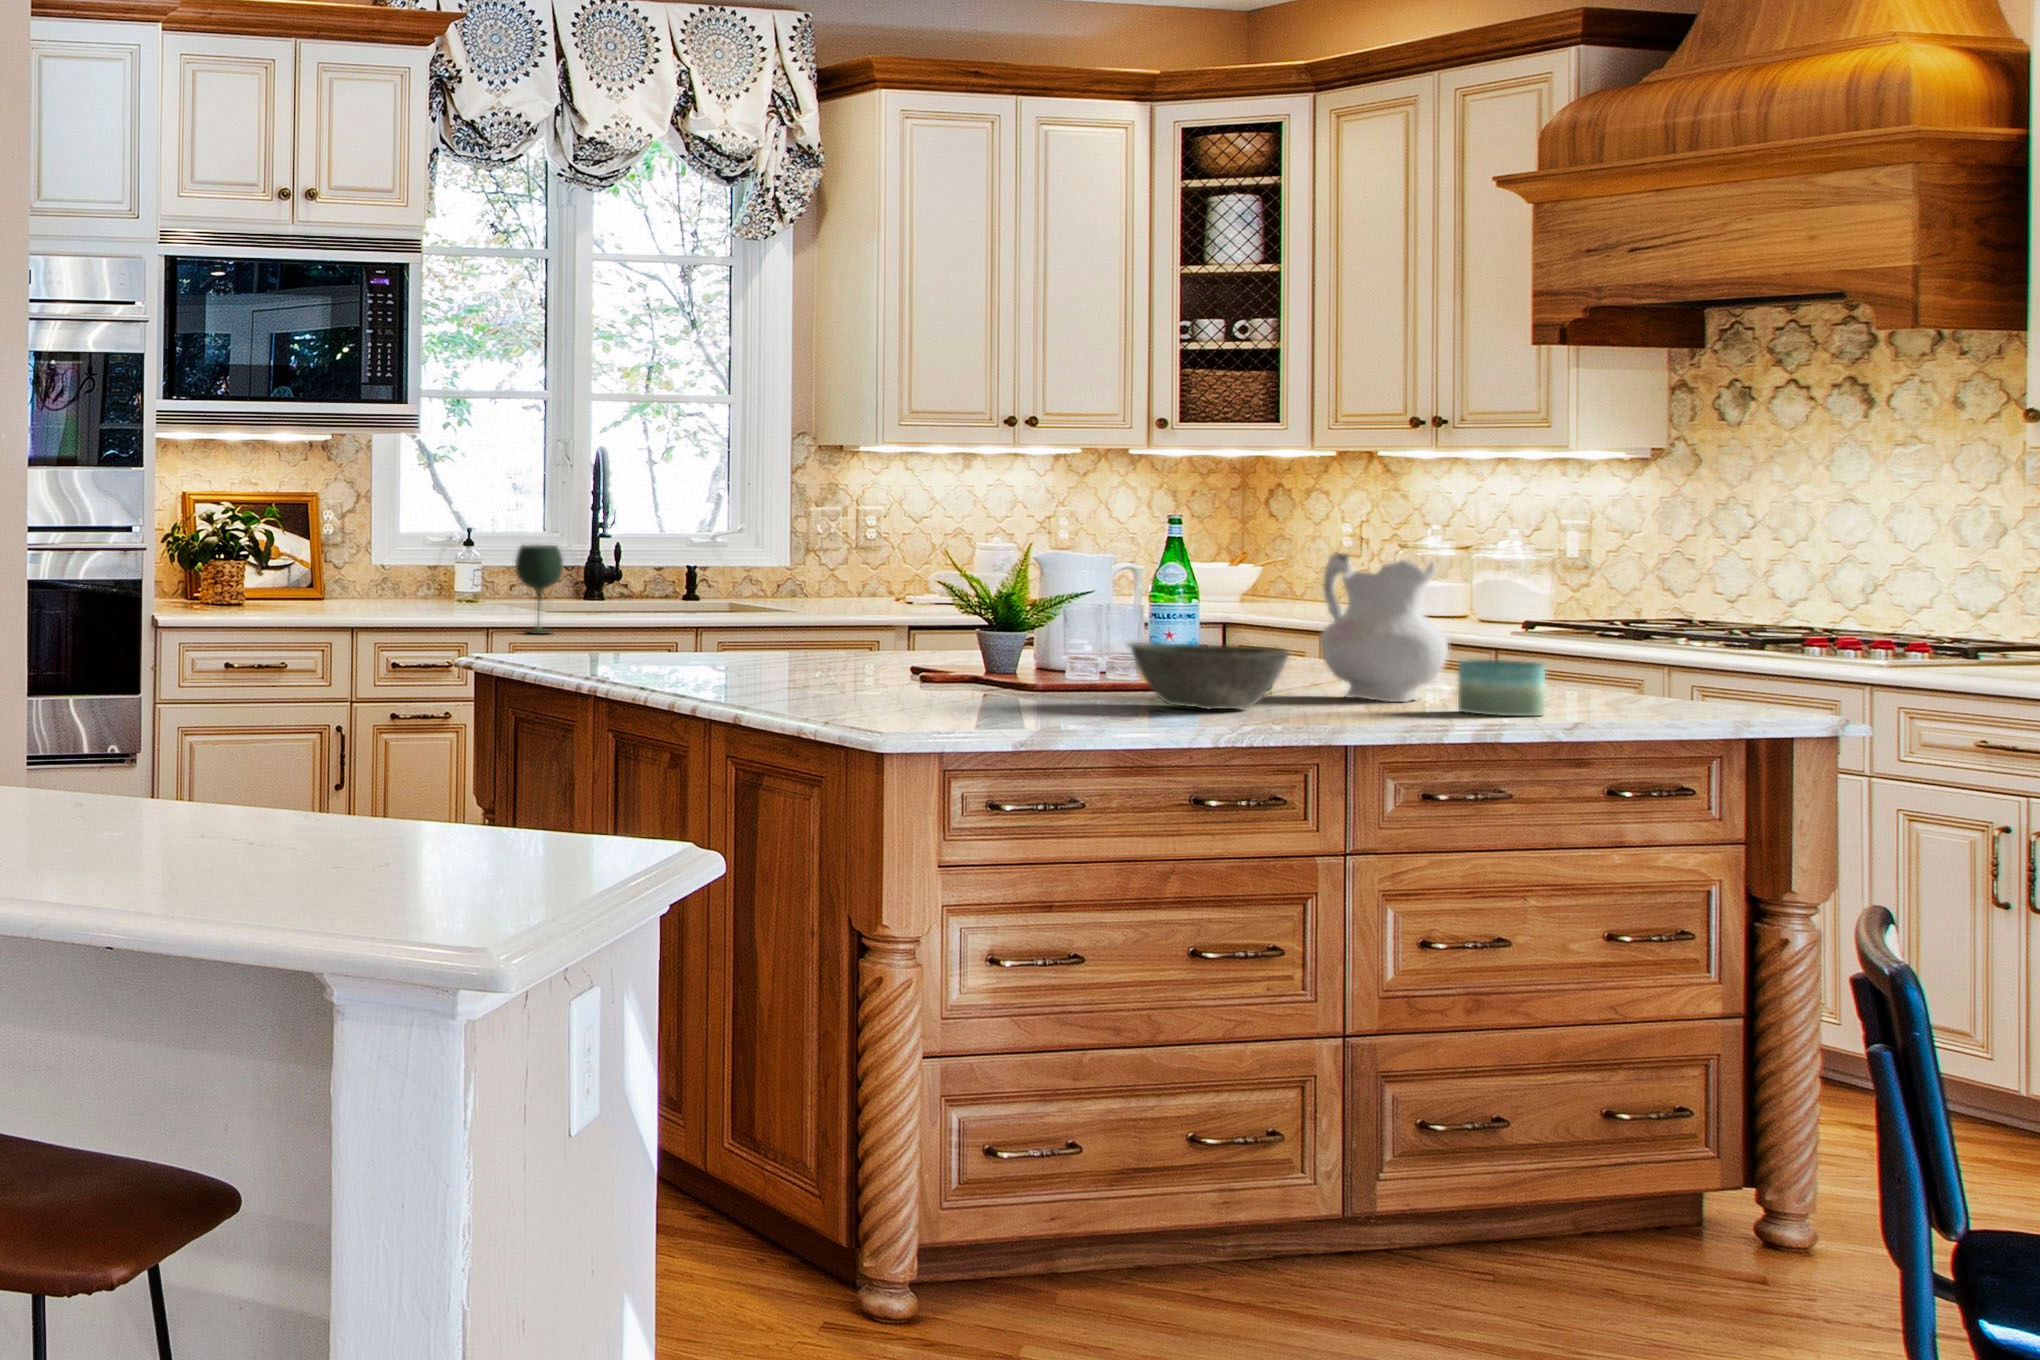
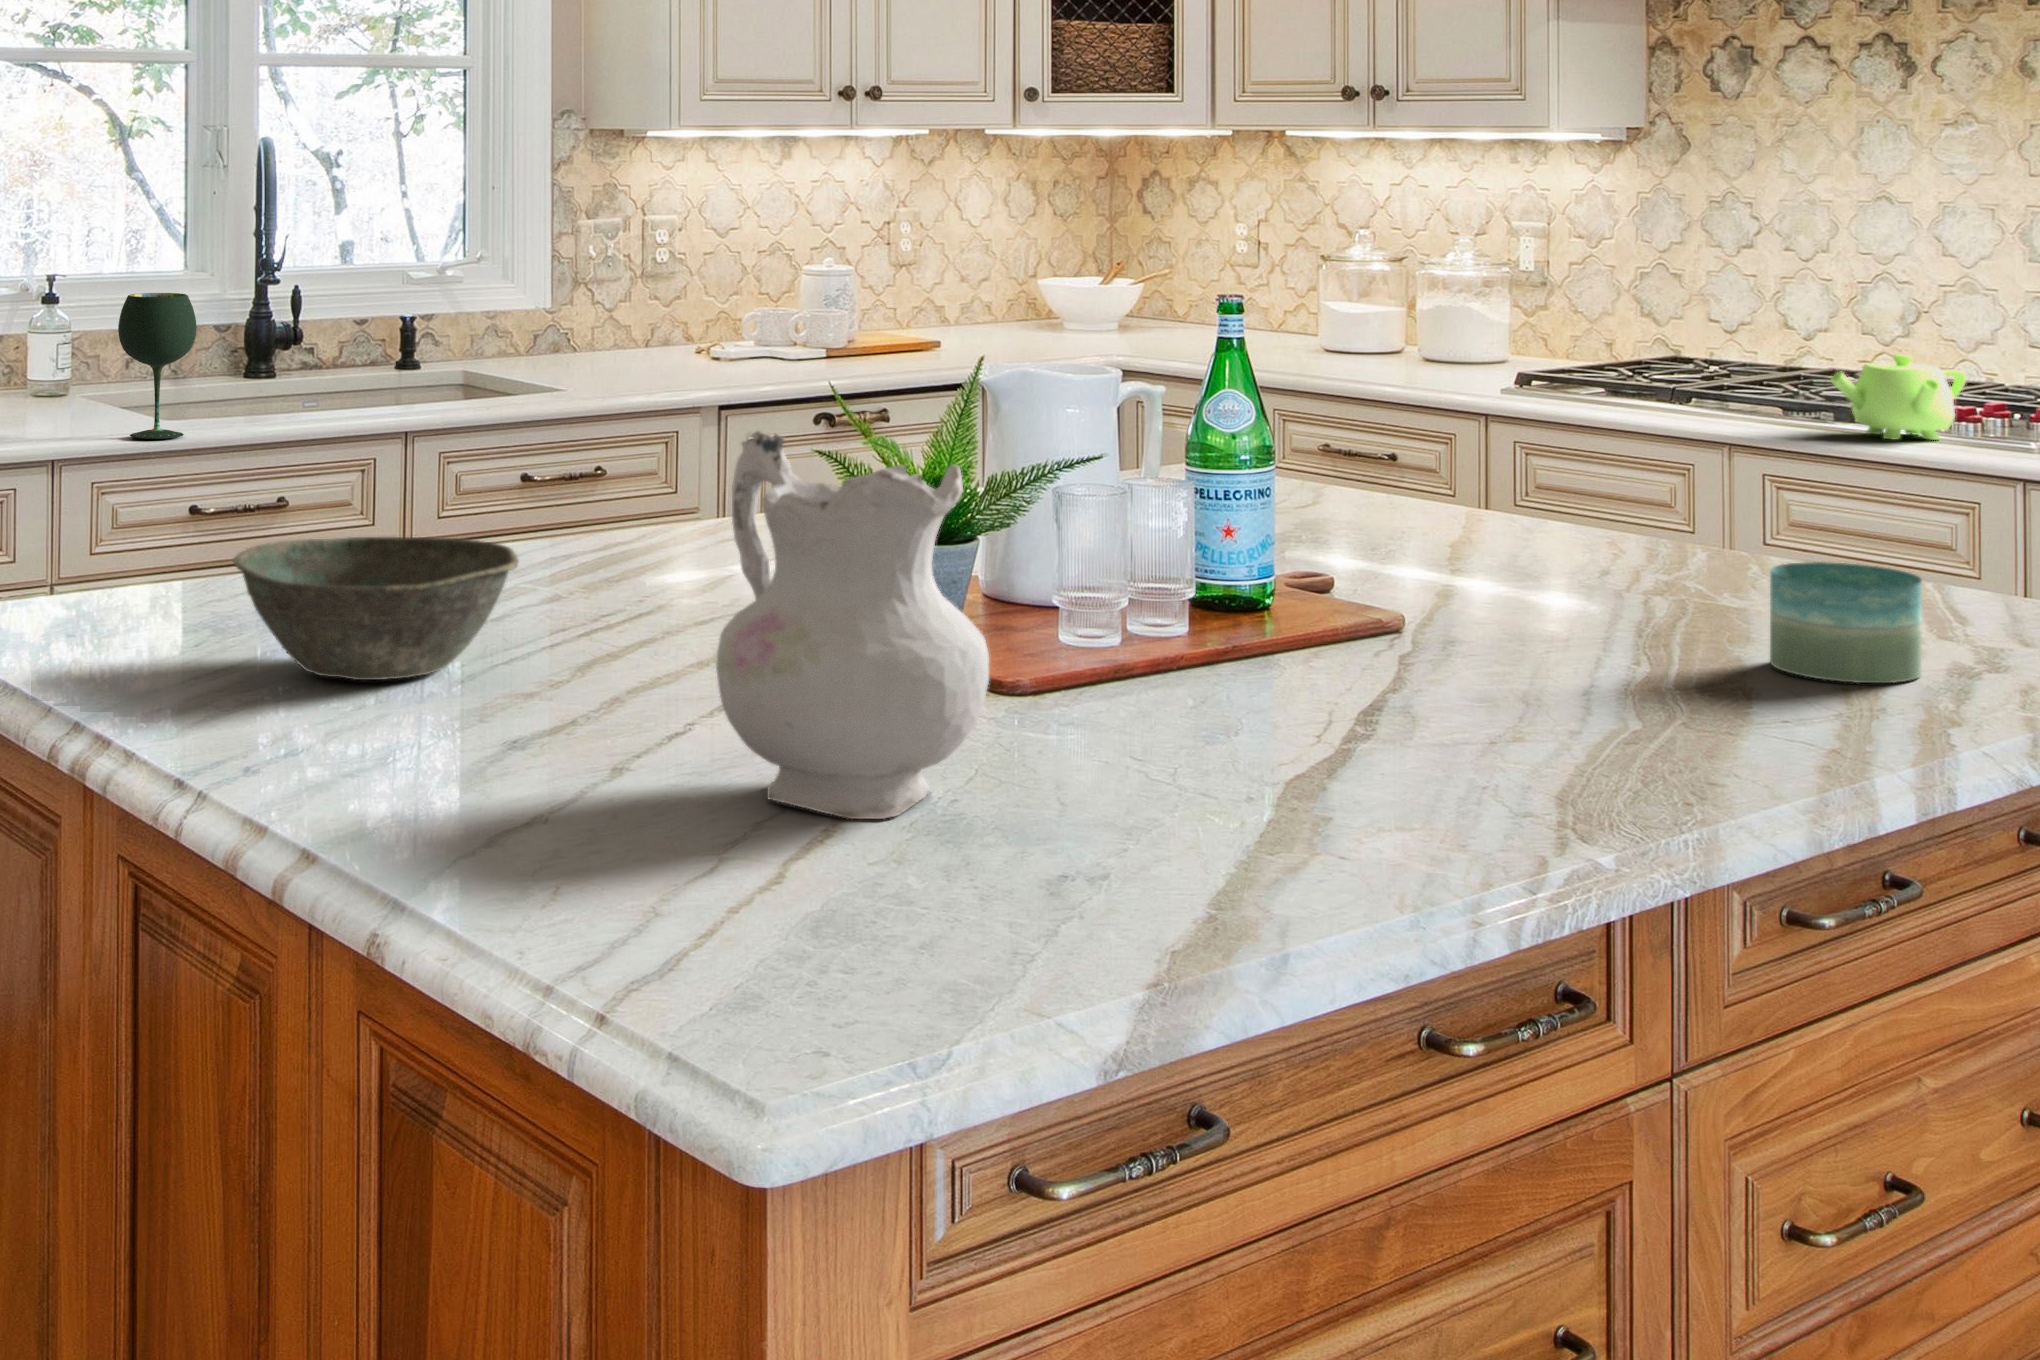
ceramic pitcher: present [1321,553,1448,702] -> present [716,432,989,819]
teapot: none [1743,605,1858,666] -> present [1831,354,1967,440]
bowl: present [1129,642,1293,709] -> present [233,537,518,680]

